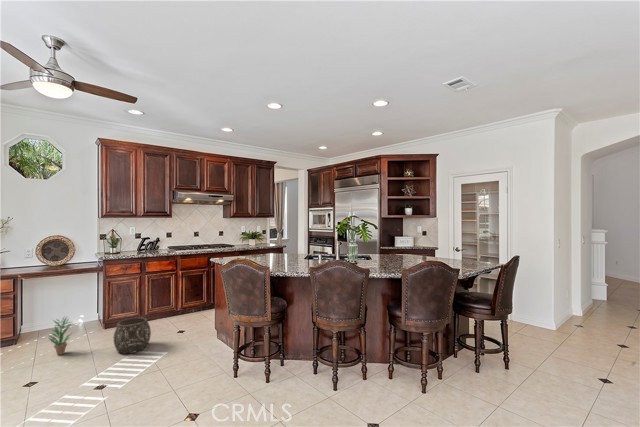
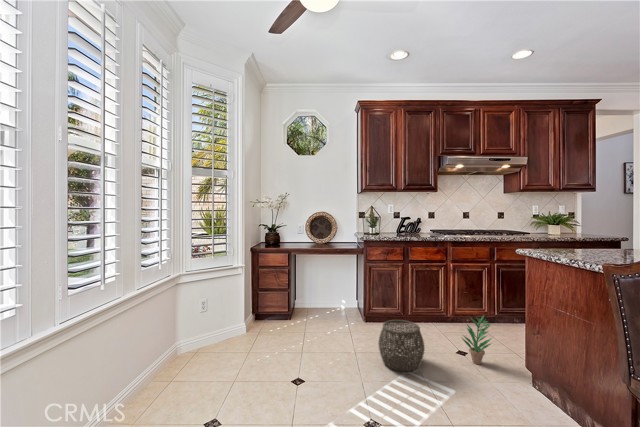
potted plant: present [49,318,72,355] -> present [462,315,492,364]

